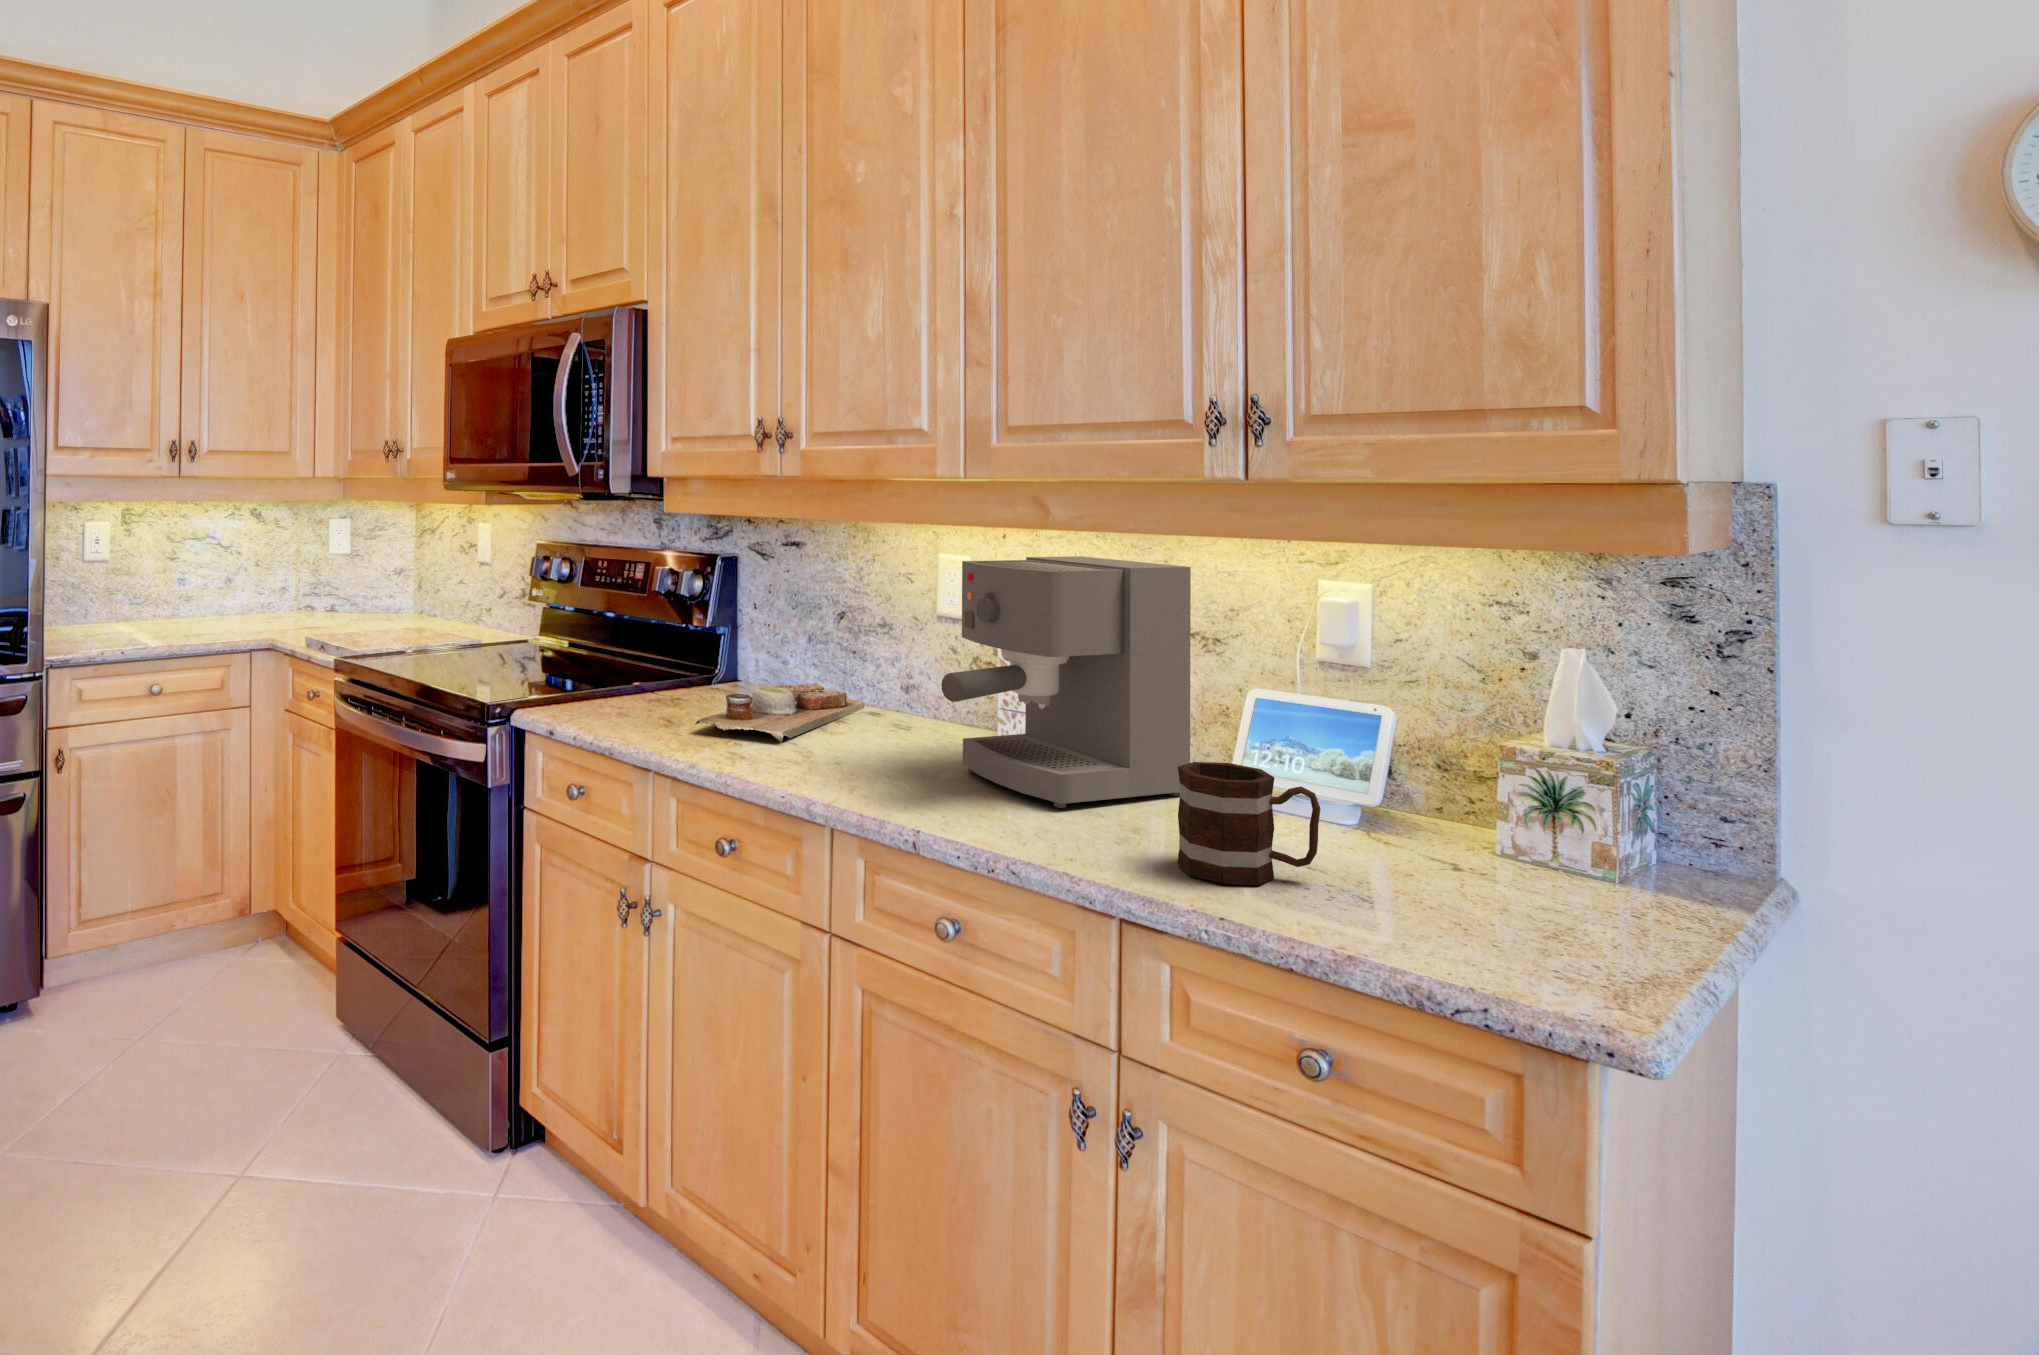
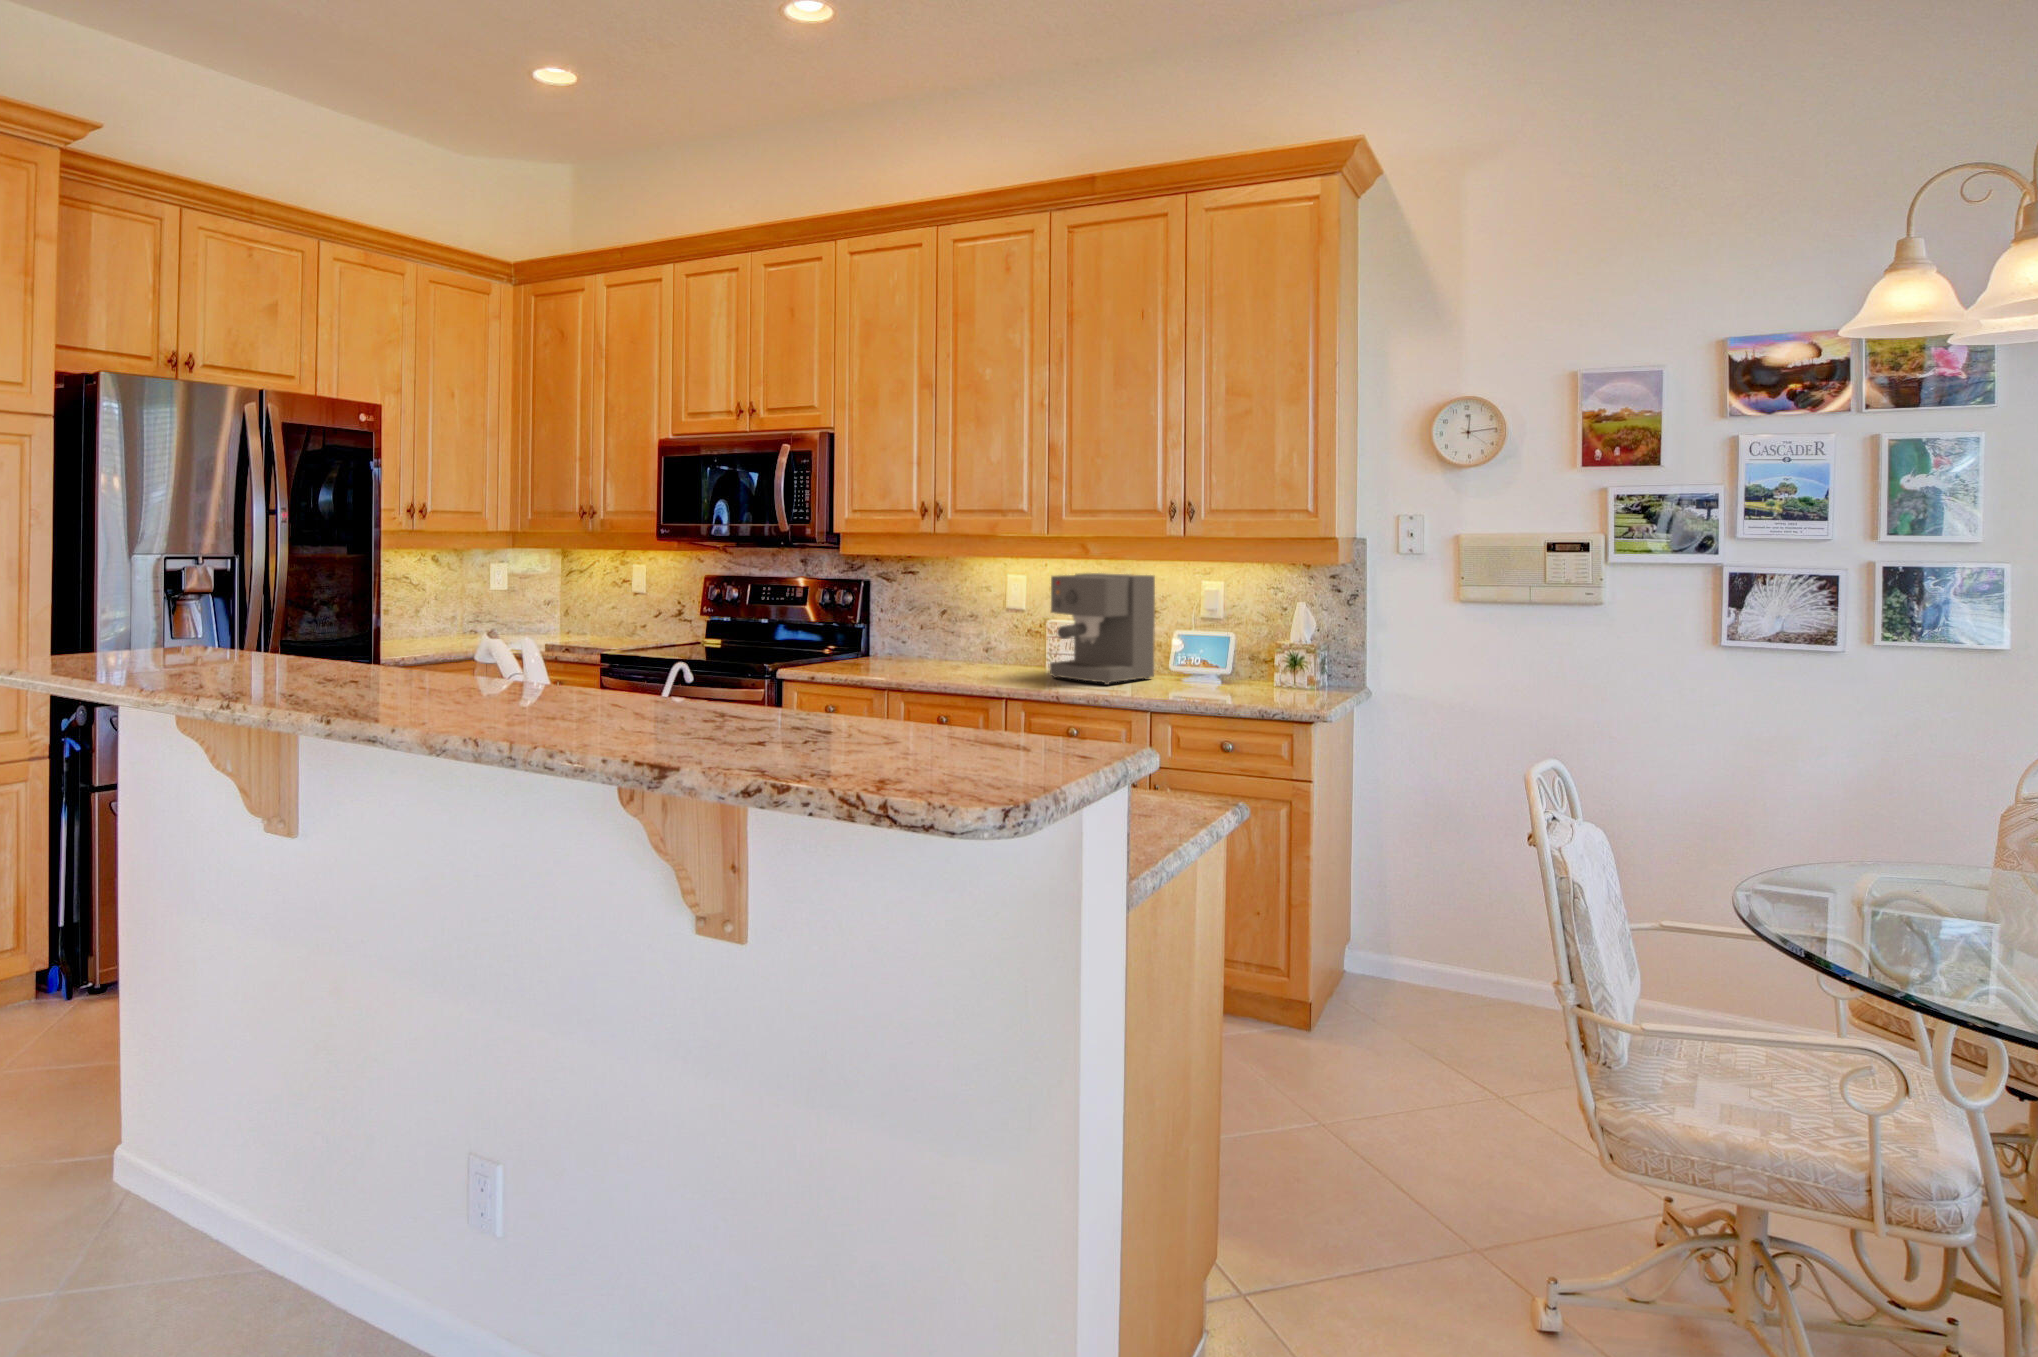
cutting board: present [695,683,864,742] -> none [898,650,965,674]
mug: present [1177,762,1321,885] -> none [1168,653,1222,698]

